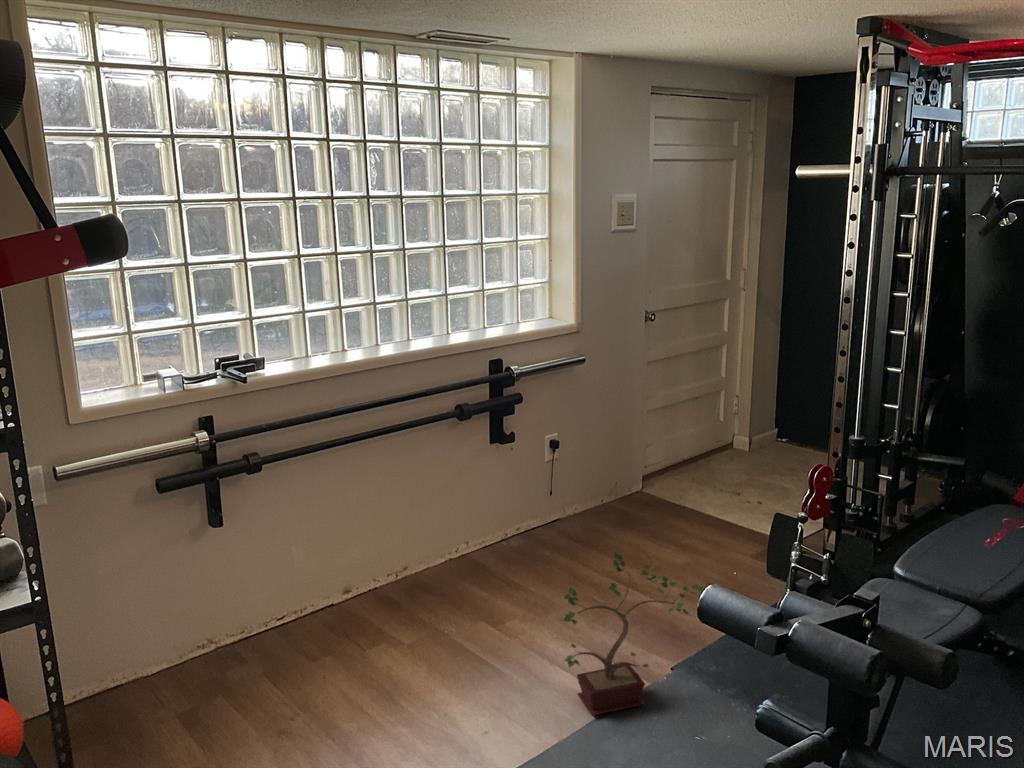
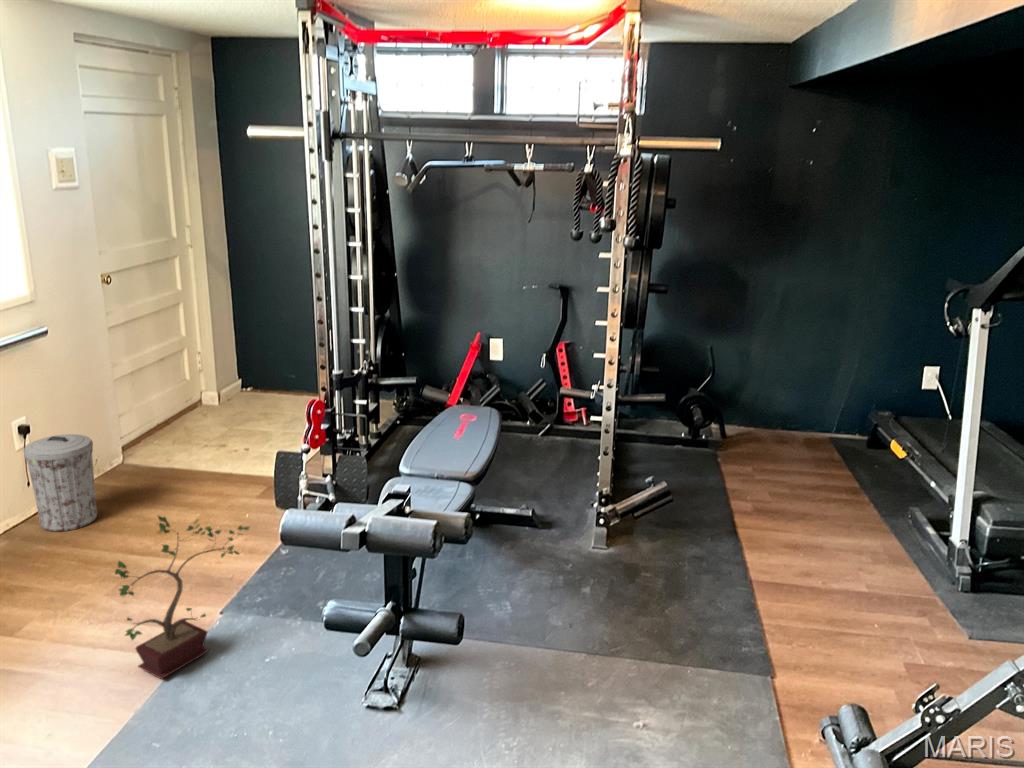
trash can: none [552,454,608,543] -> present [24,434,98,531]

